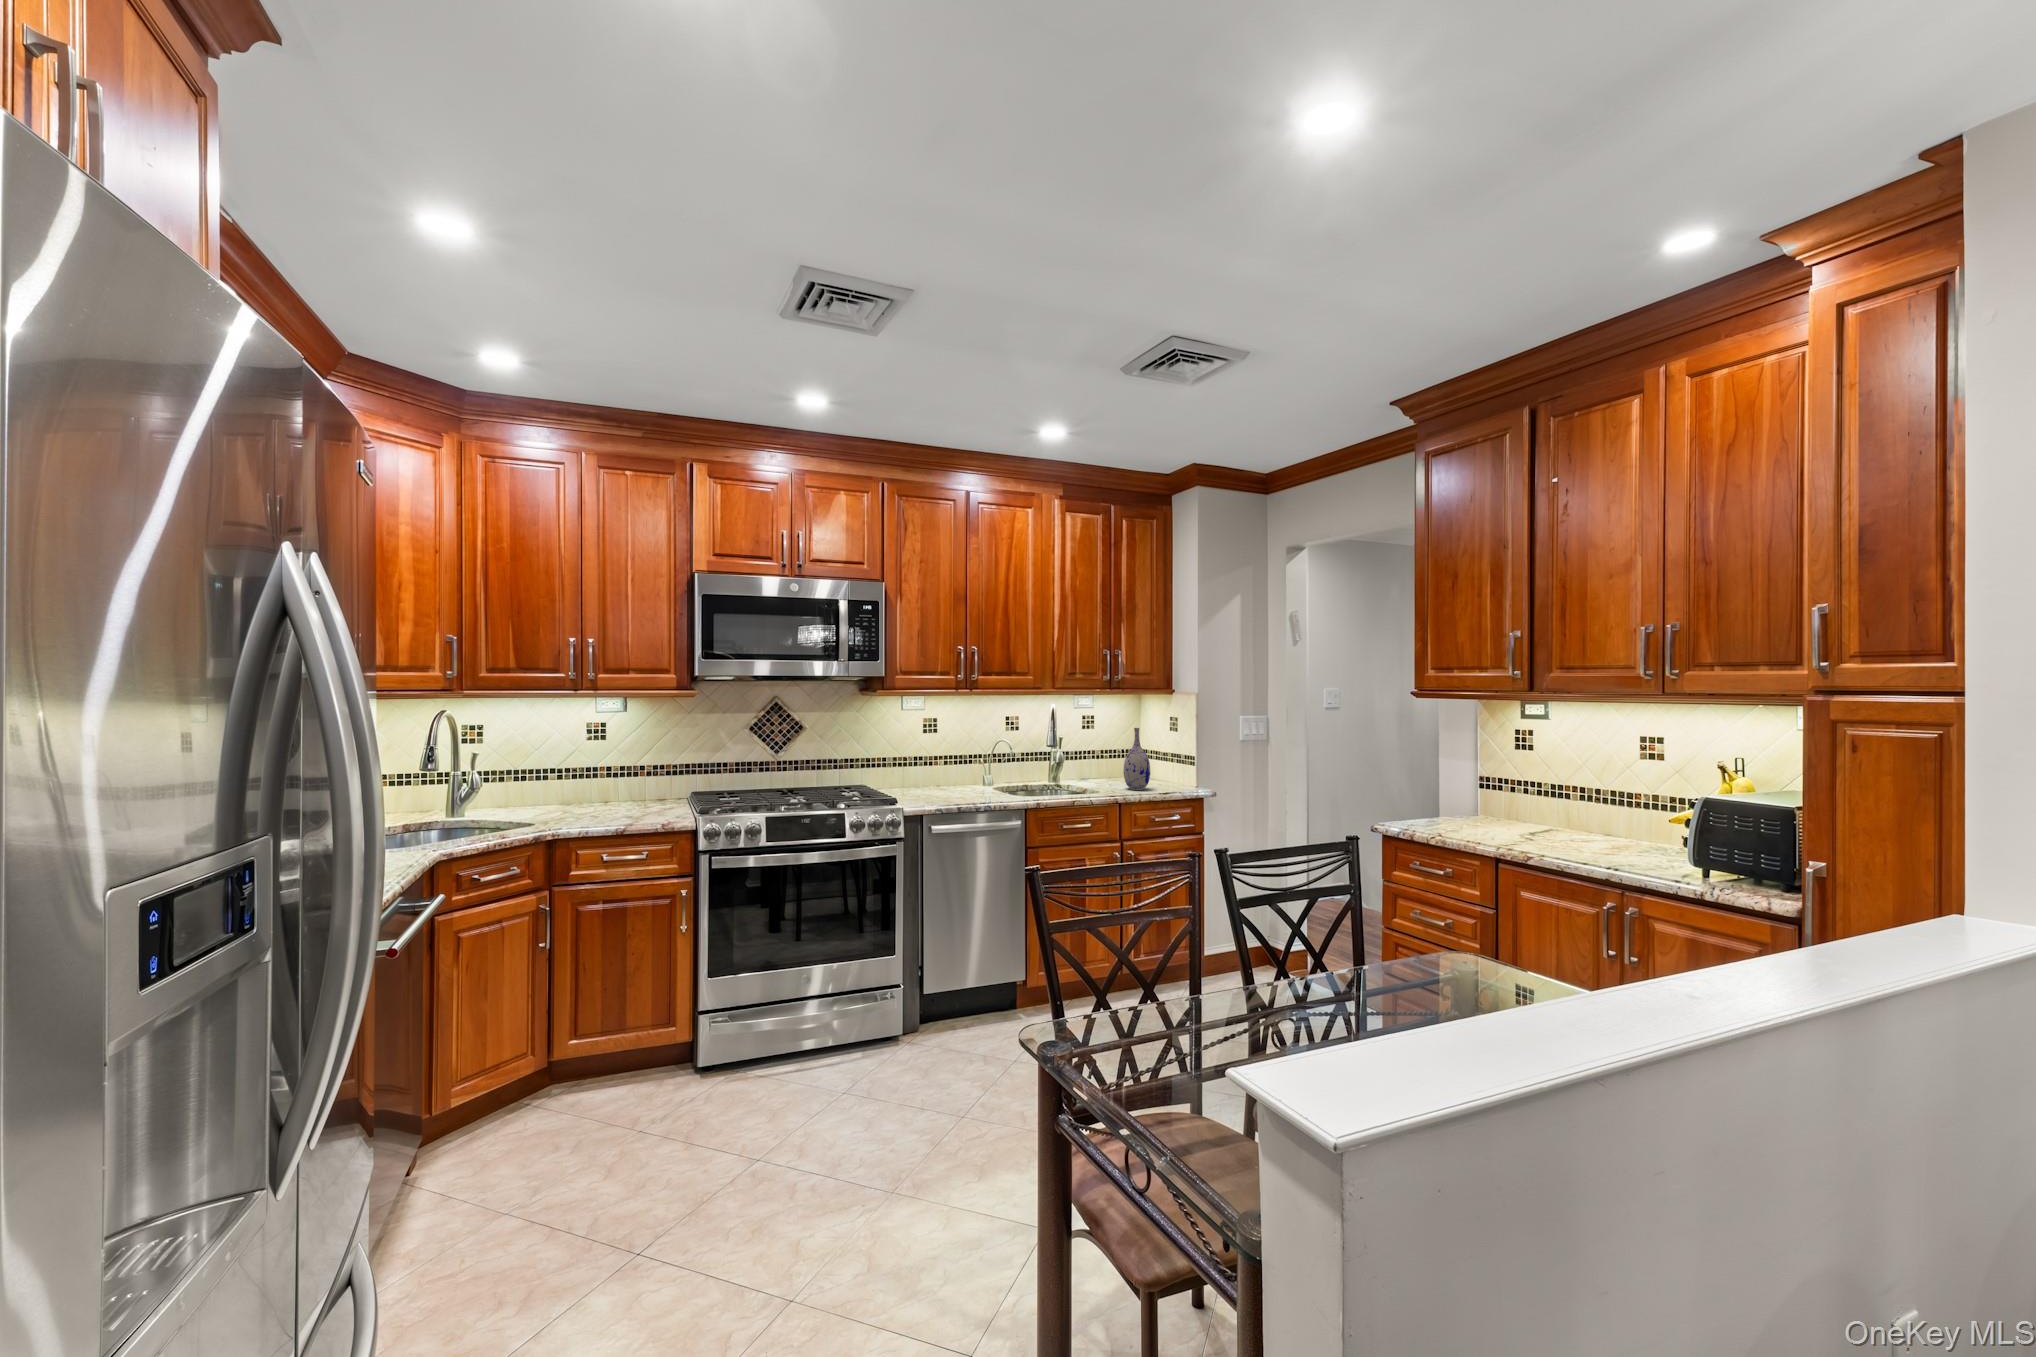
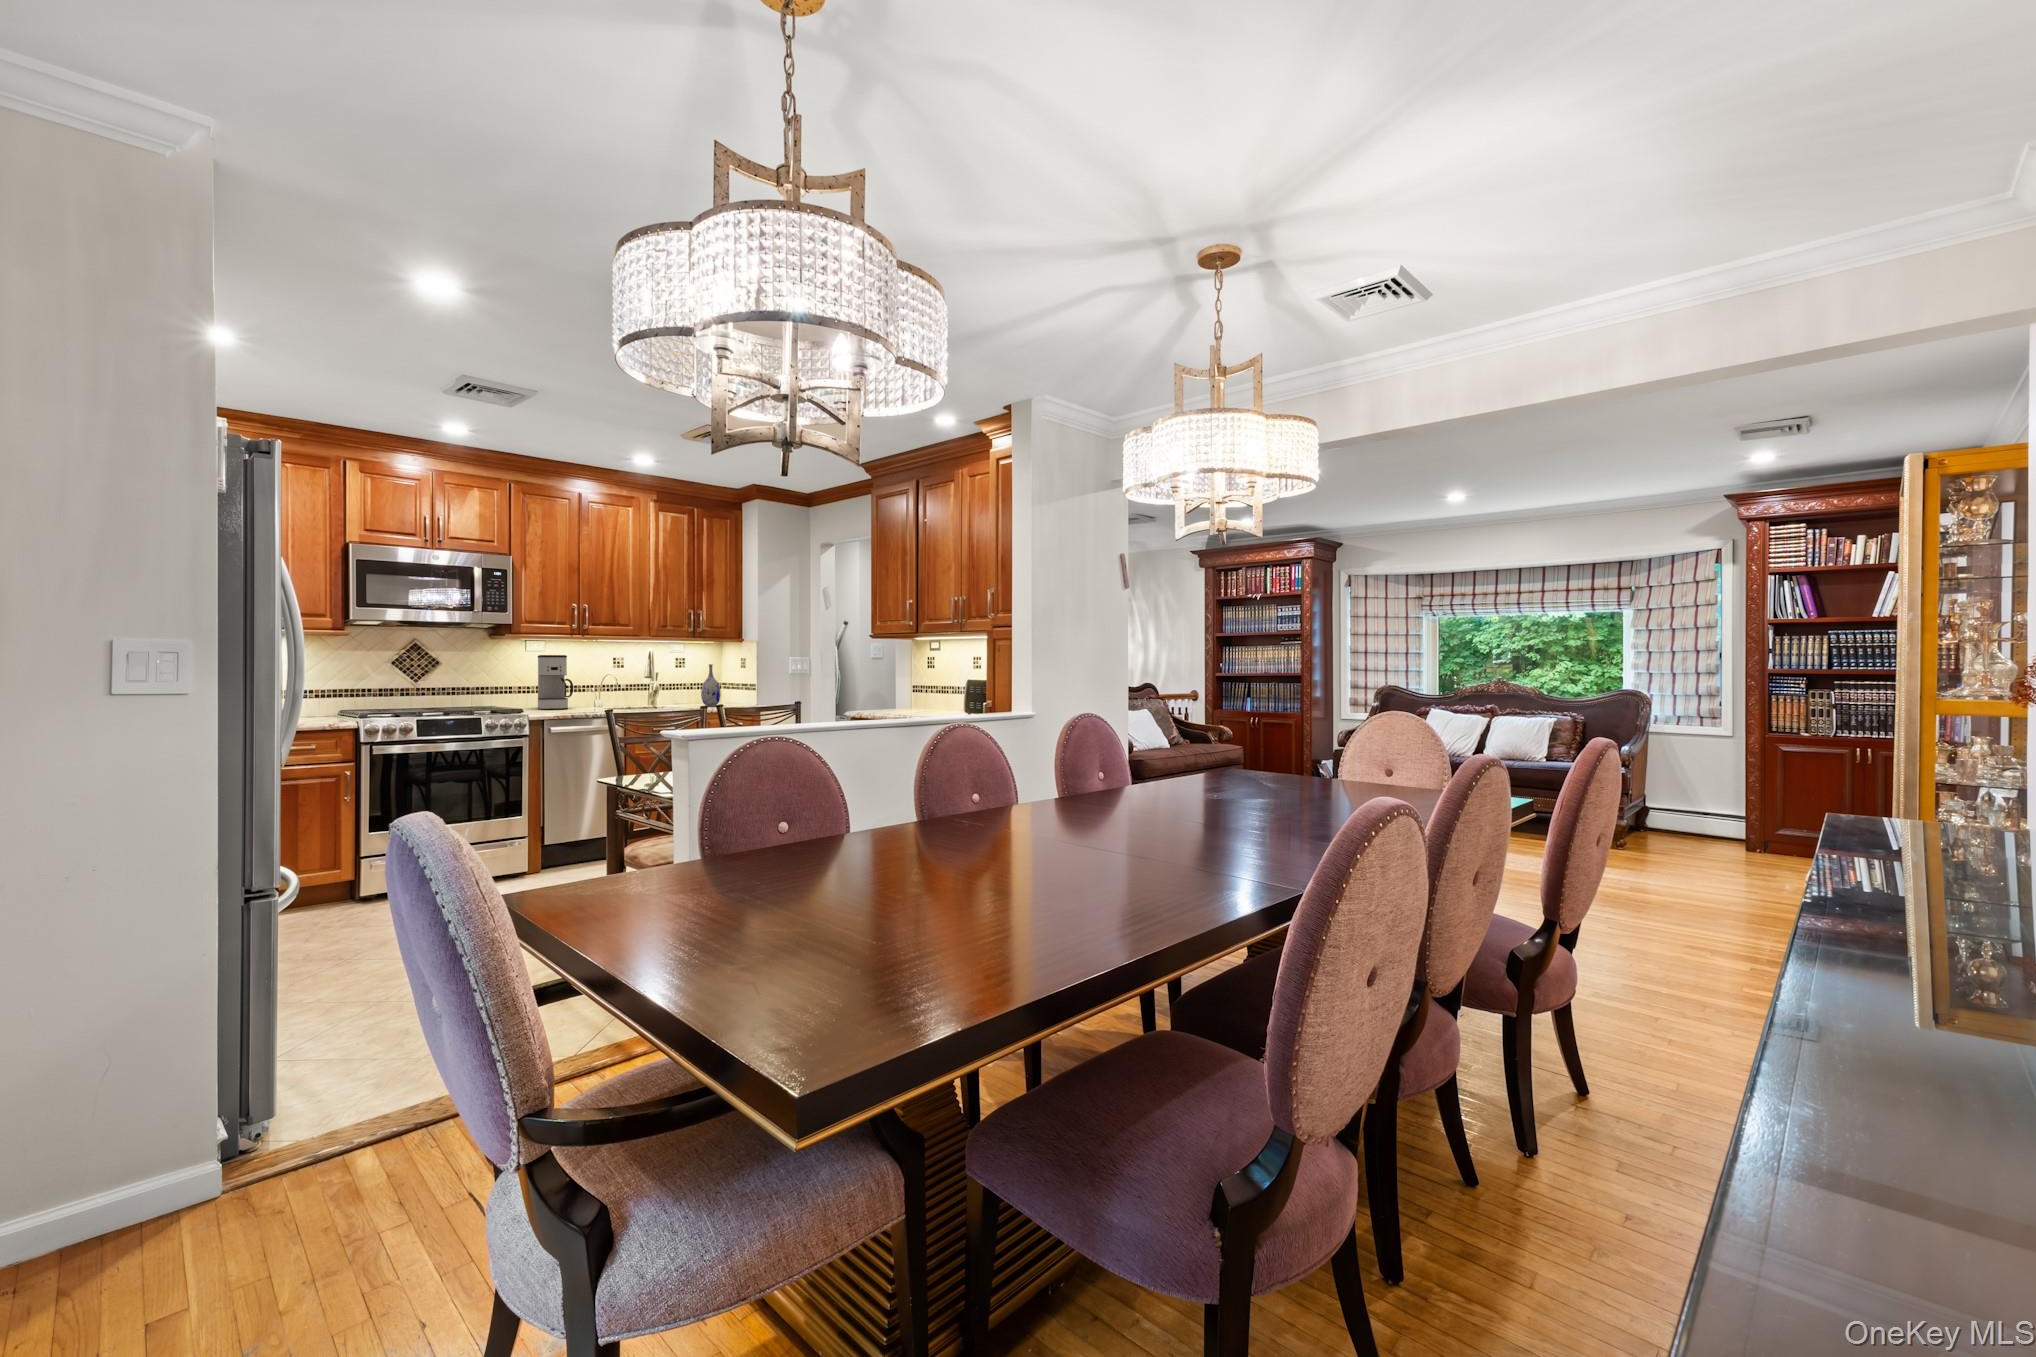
coffee maker: none [915,716,959,794] -> present [538,655,573,709]

